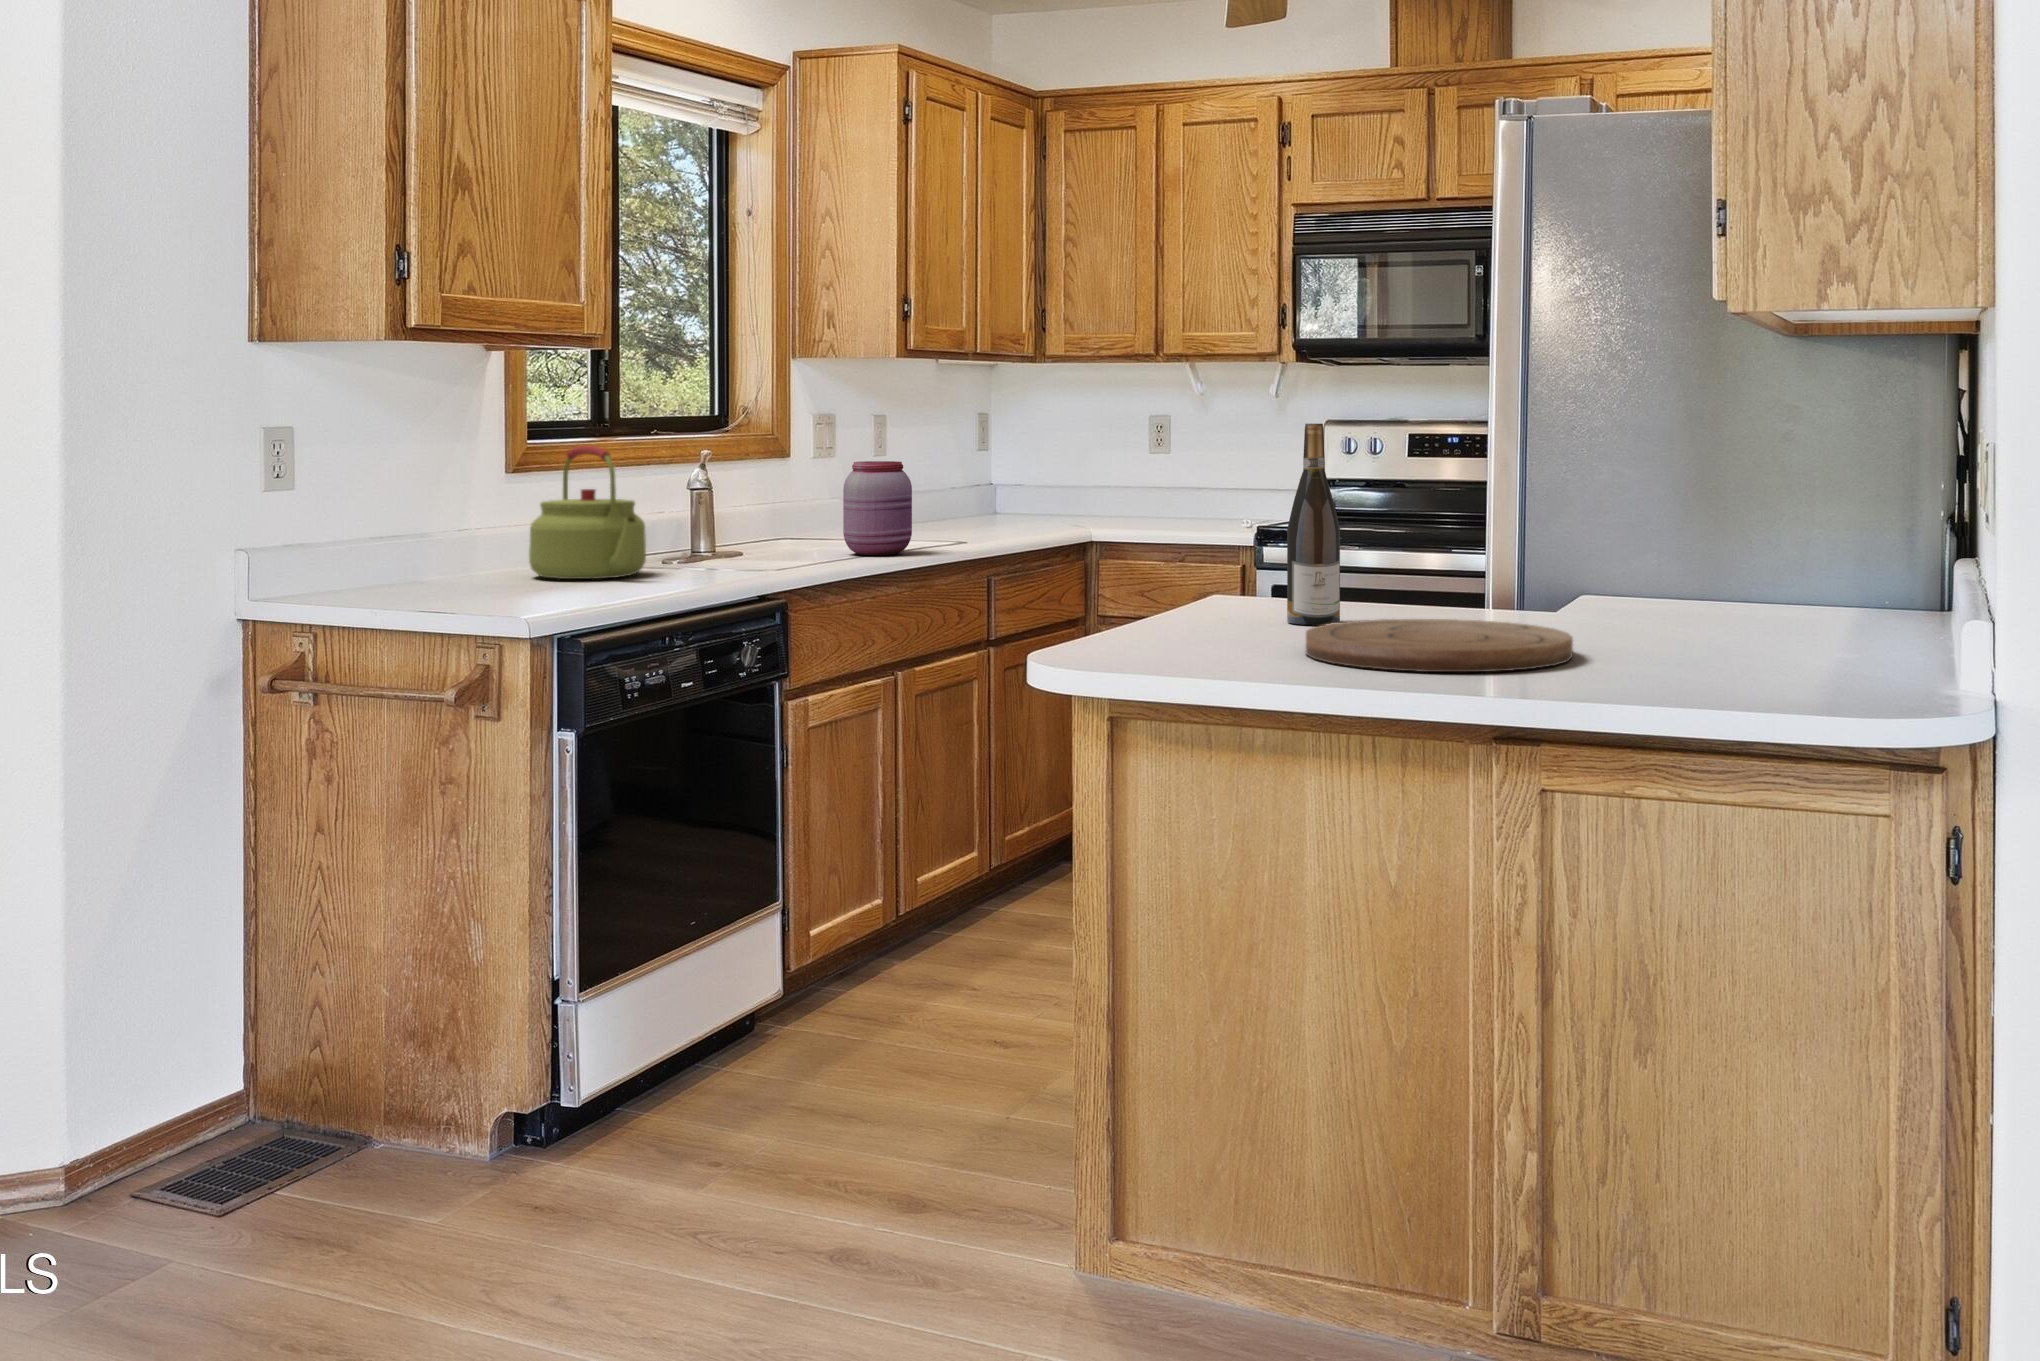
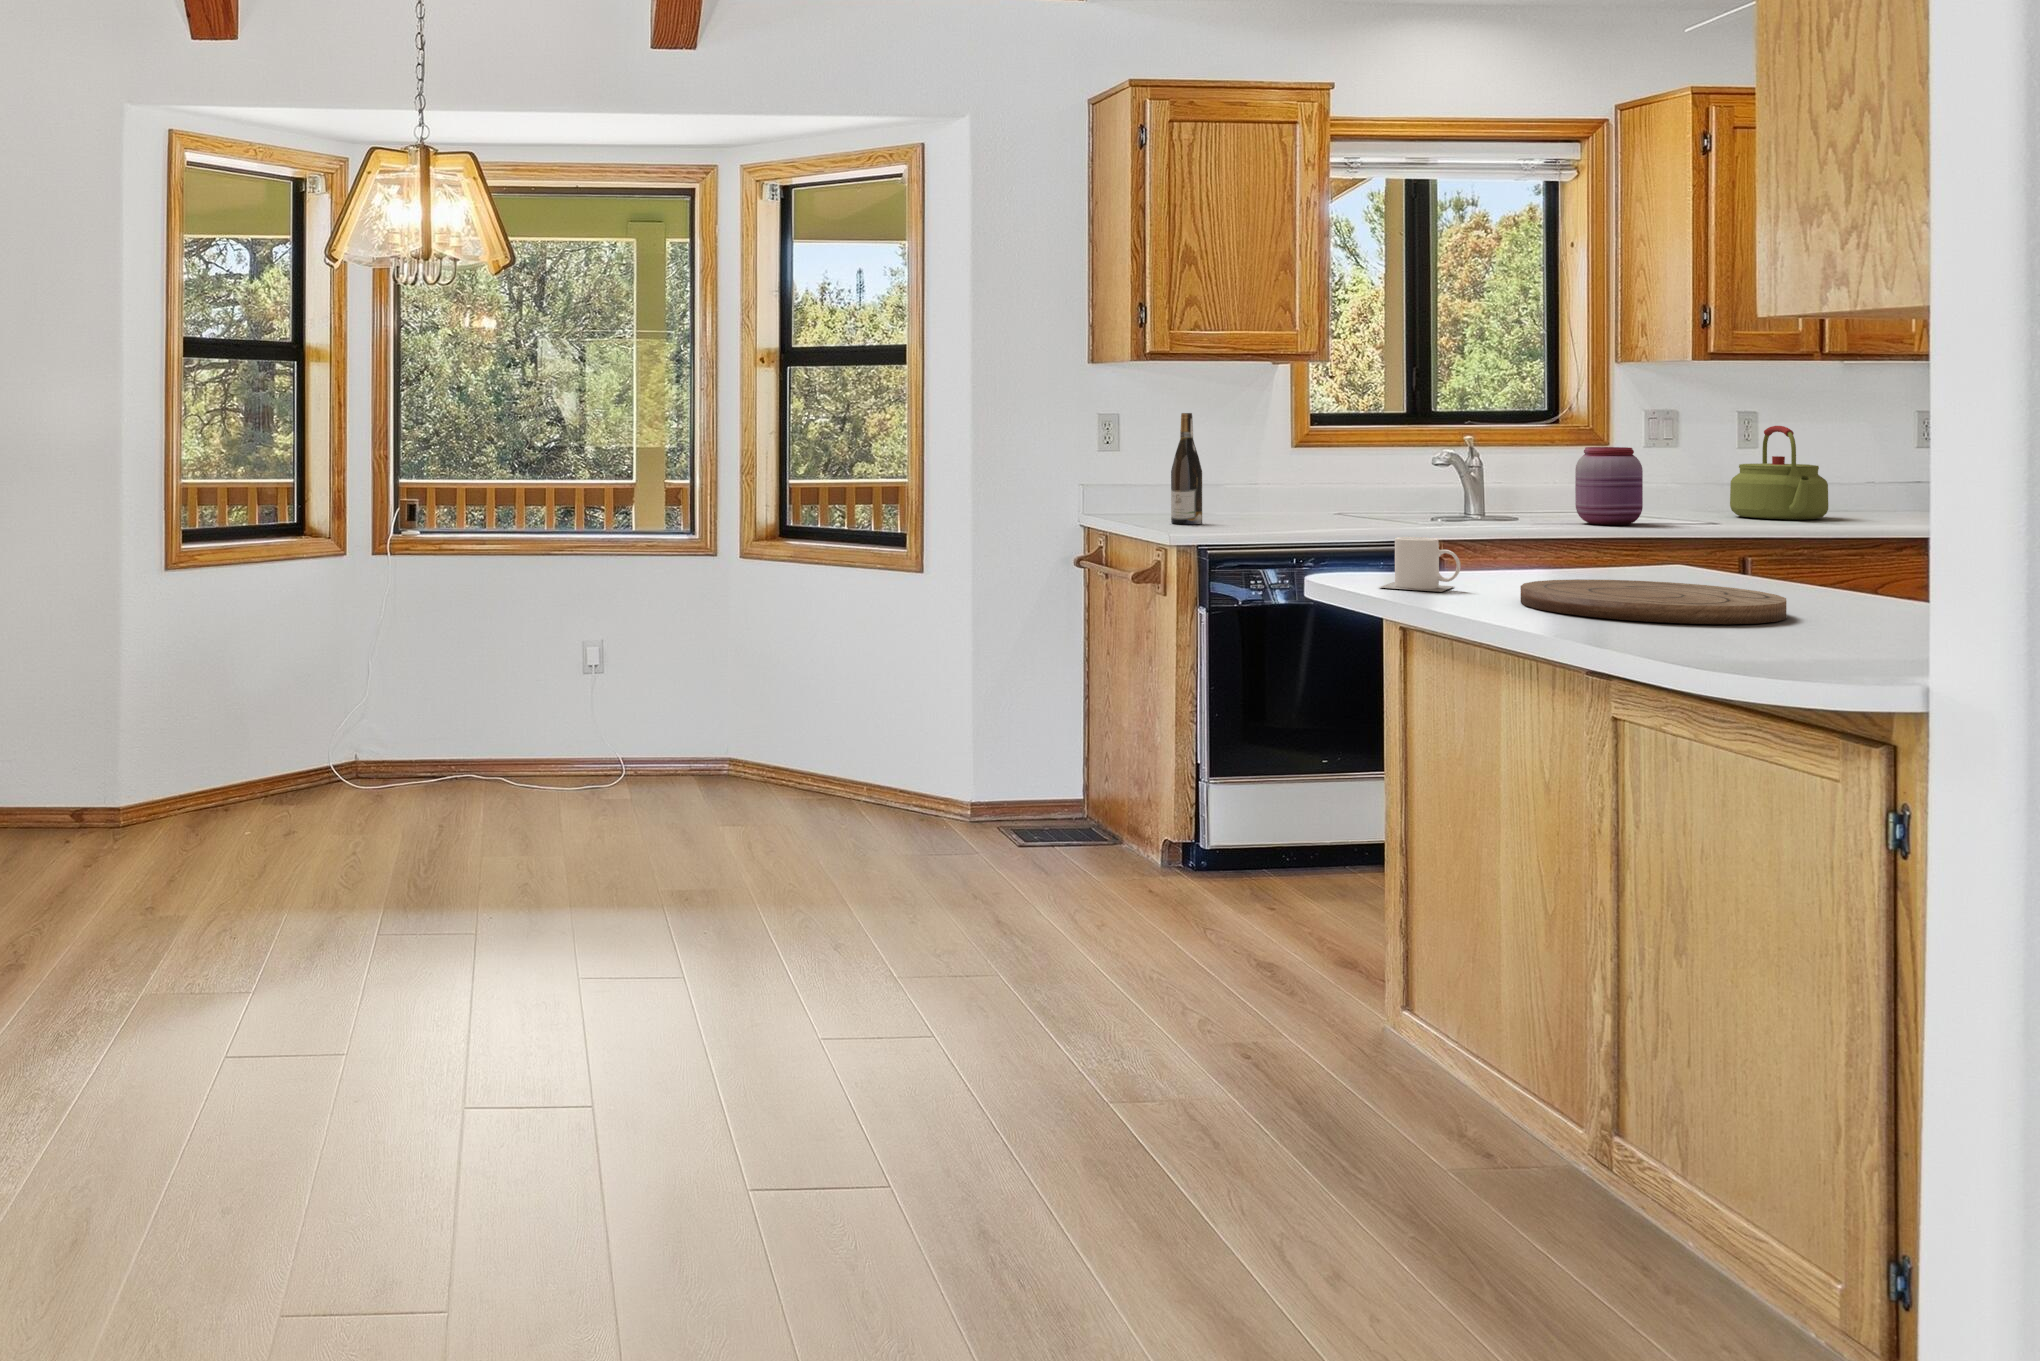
wine bottle: present [1287,423,1340,625] -> present [1171,413,1202,524]
kettle: present [529,446,646,579] -> present [1730,426,1828,520]
mug: none [1113,590,1215,665] -> present [1379,537,1461,592]

